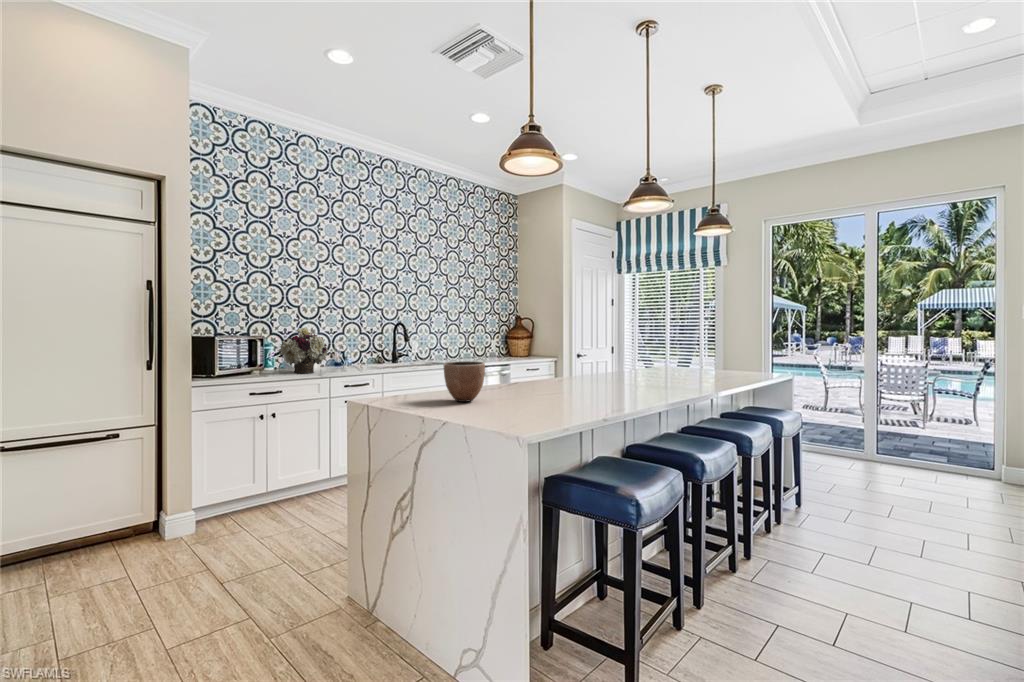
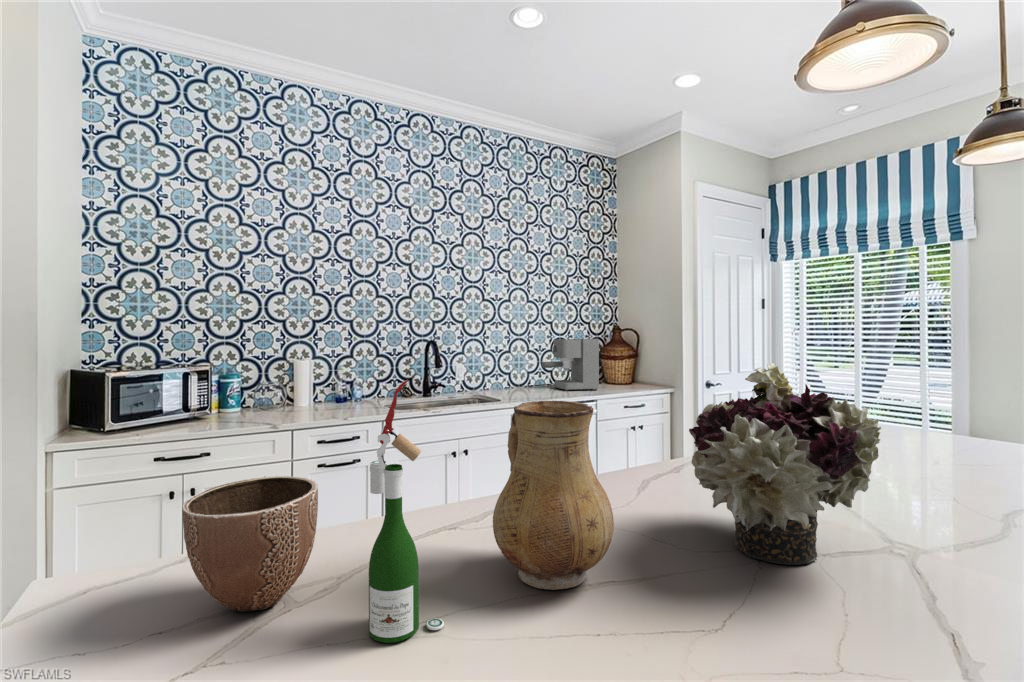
wine bottle: none [508,323,532,403] -> present [369,380,444,643]
coffee maker: none [470,324,510,360] -> present [541,339,599,391]
flower arrangement: present [278,327,328,373] -> present [689,363,881,565]
ceramic pitcher: none [534,336,577,397] -> present [493,401,614,590]

